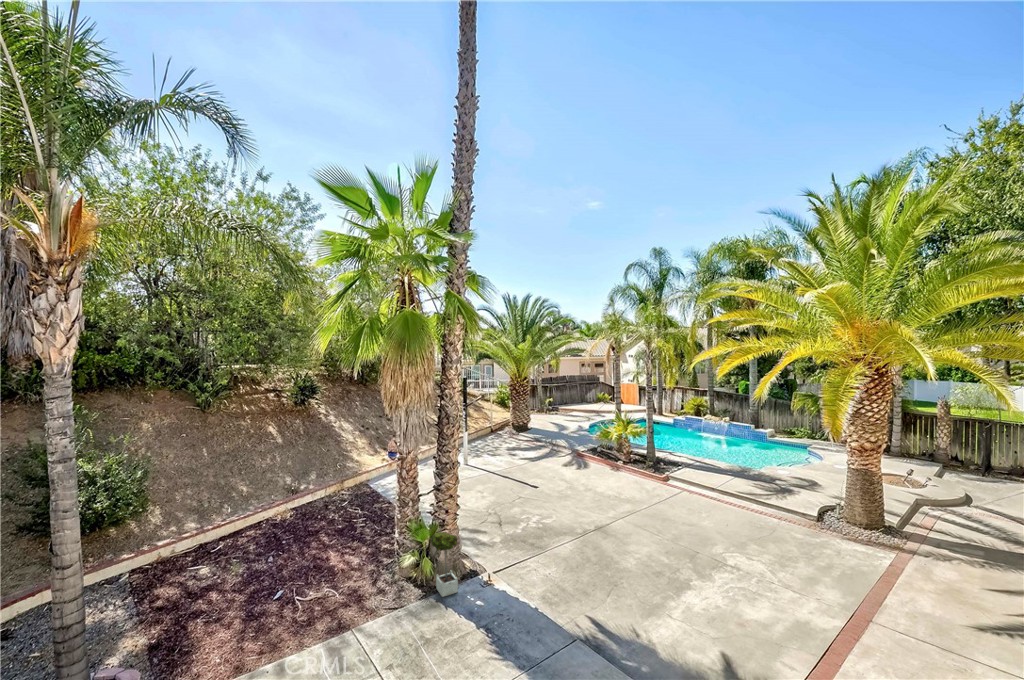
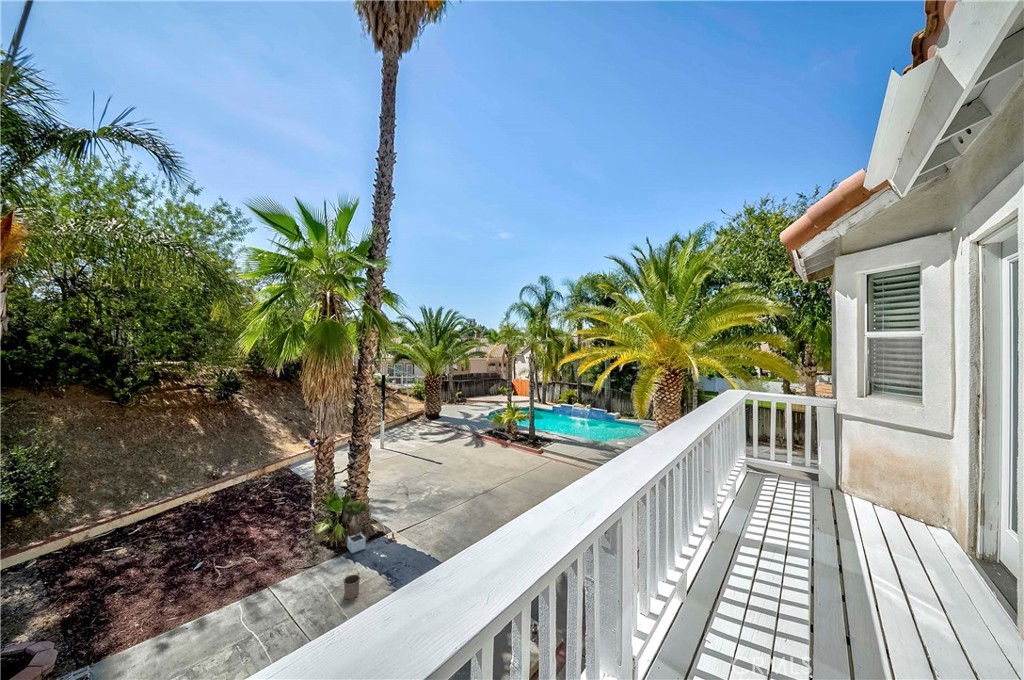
bucket: none [436,621,456,659] -> present [344,573,360,599]

